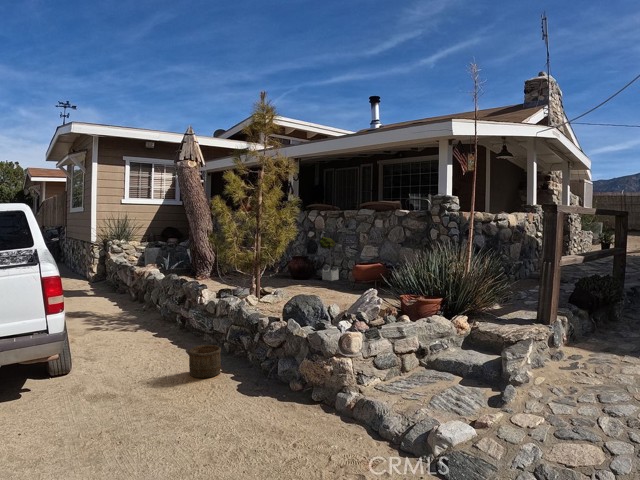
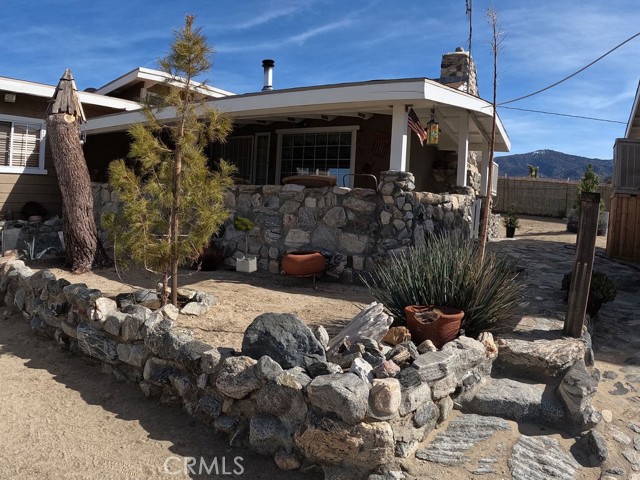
wooden bucket: present [188,345,221,378] -> none [97,398,152,457]

